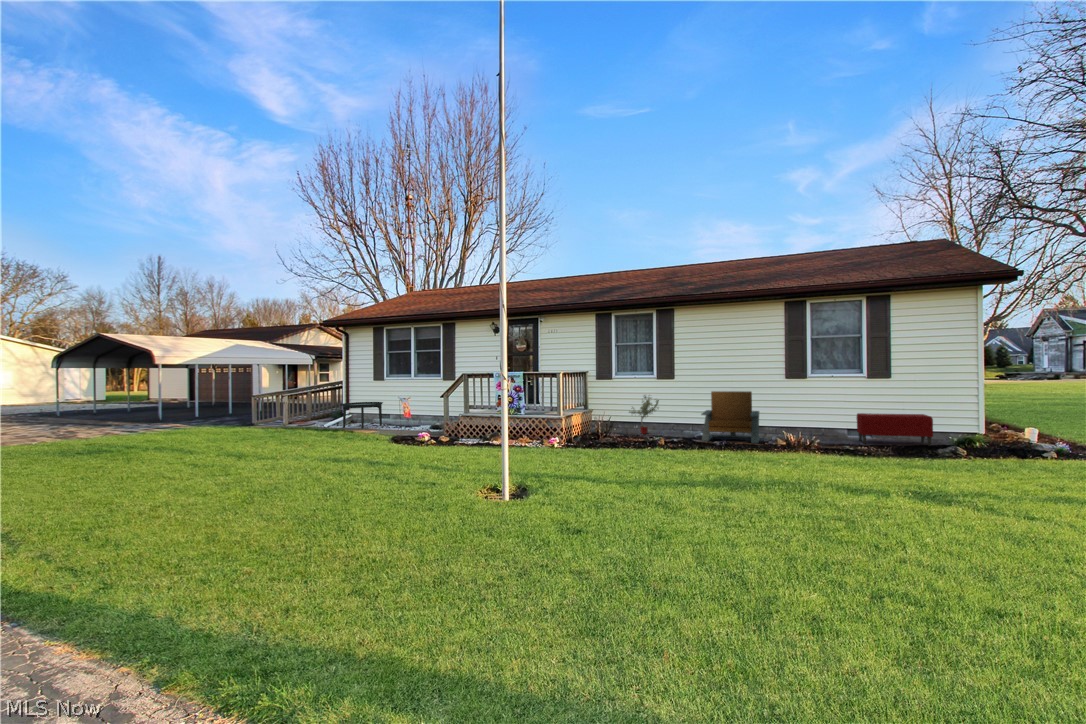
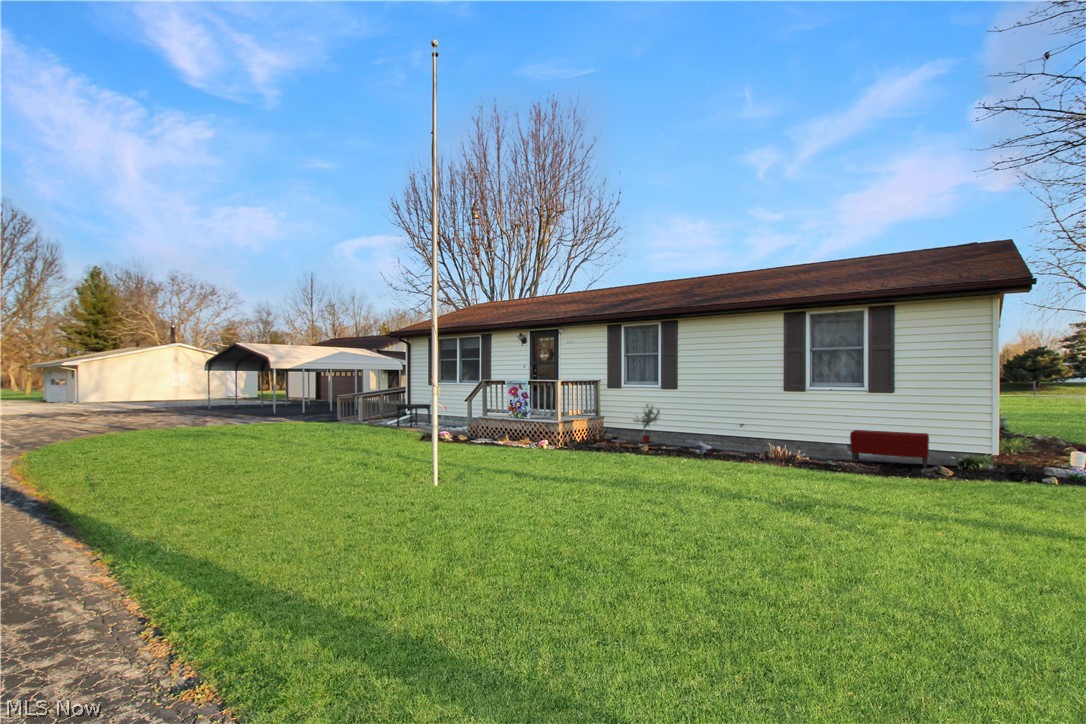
lounge chair: present [702,391,760,443] -> none [687,402,755,456]

